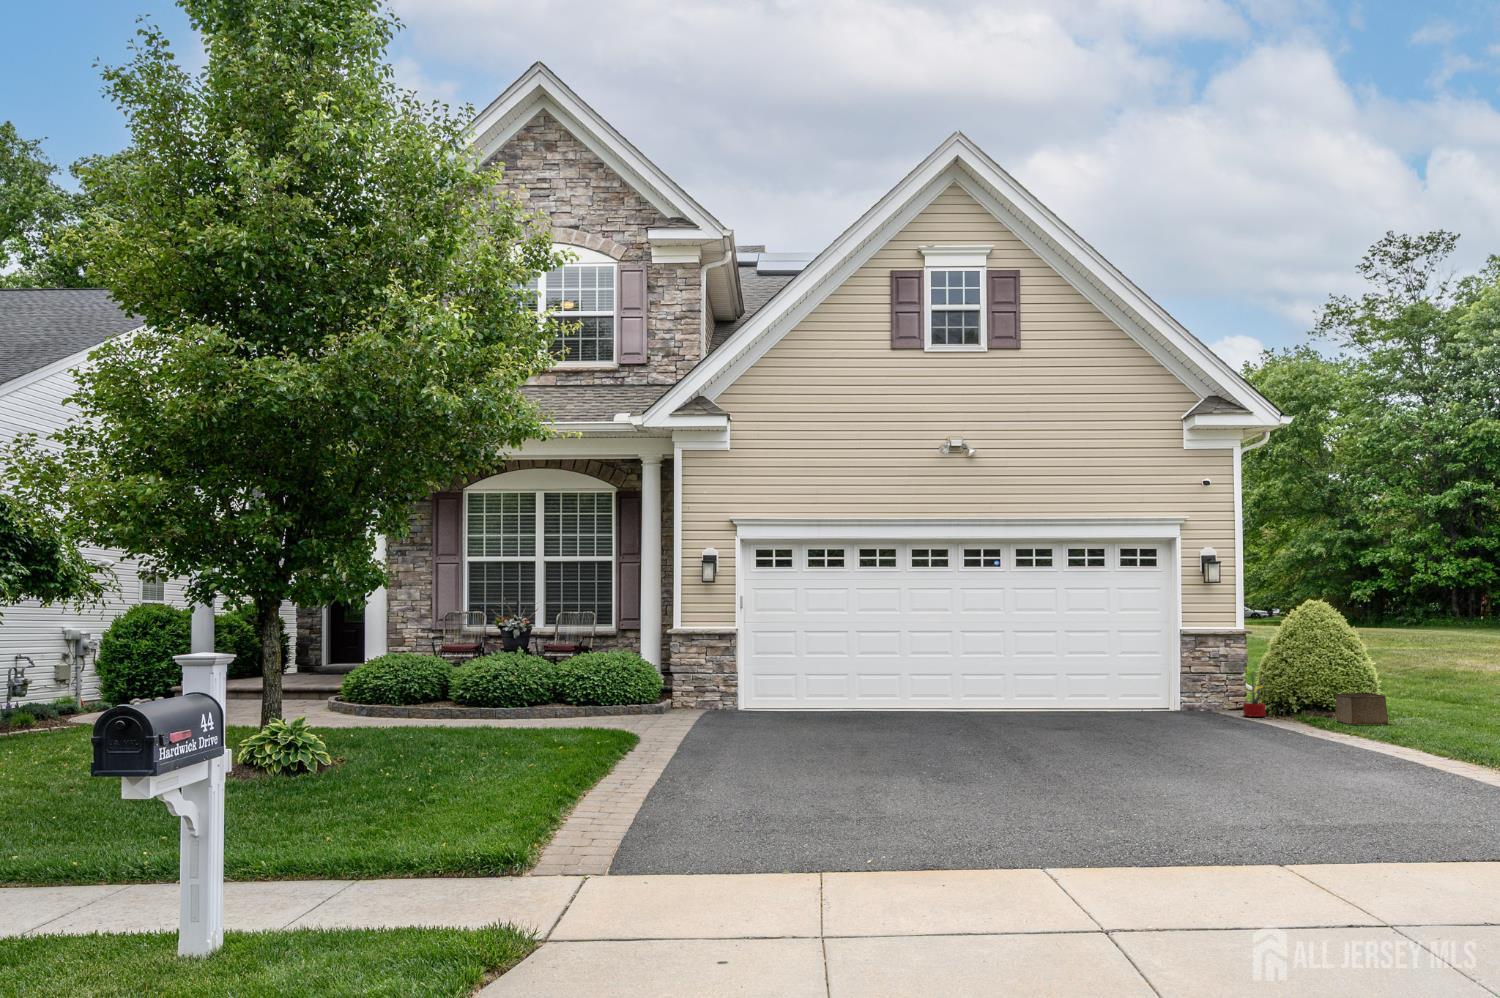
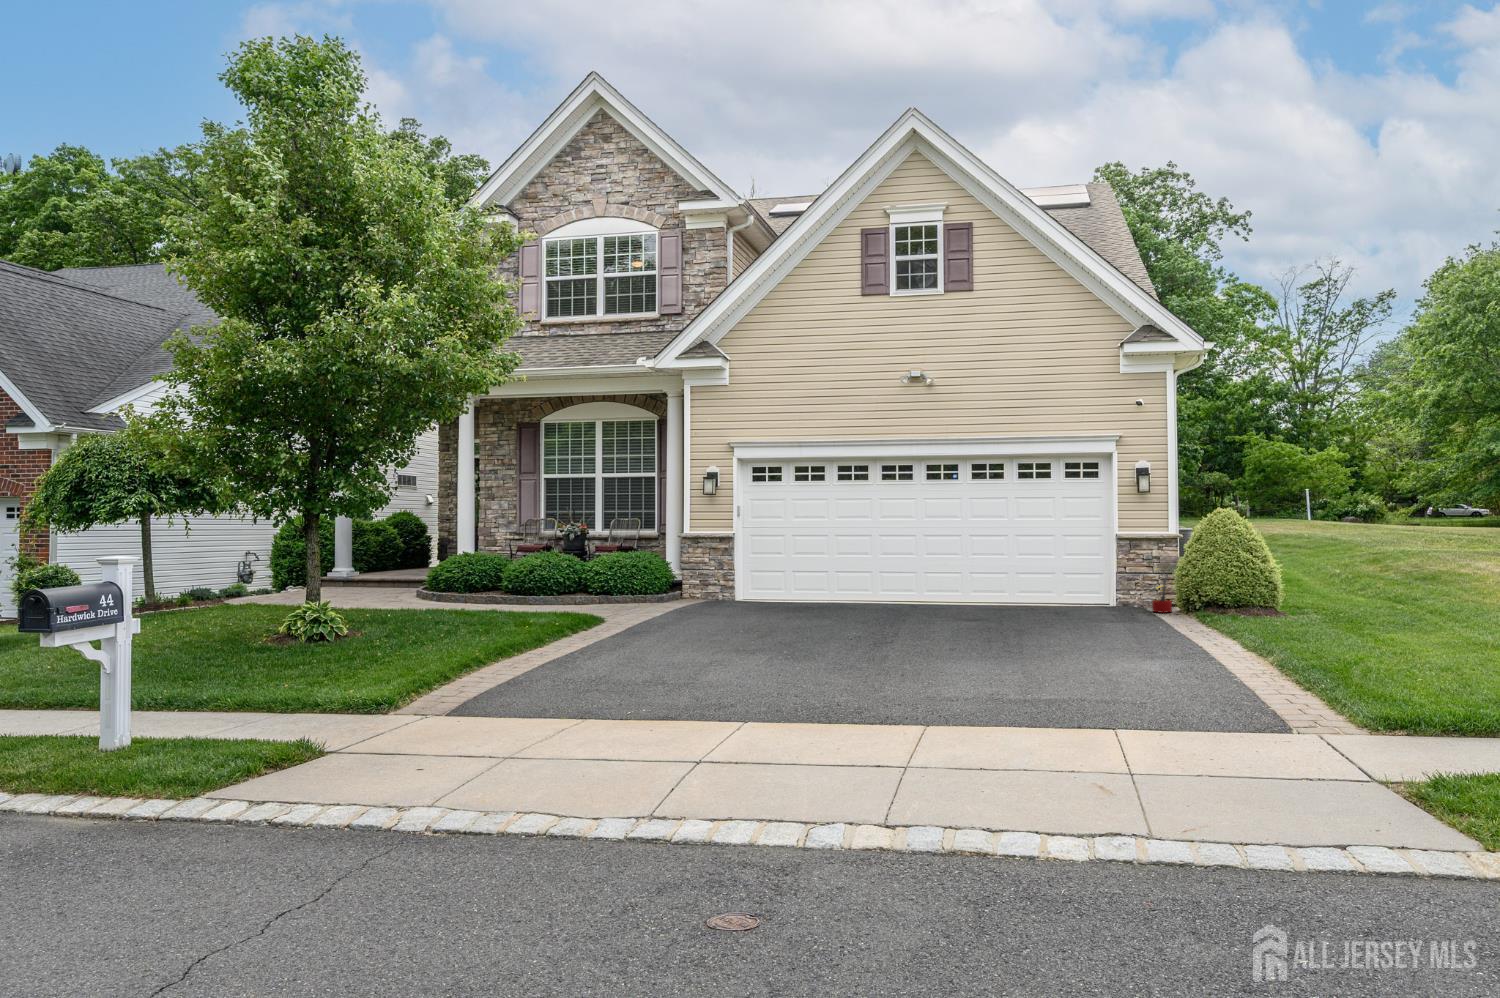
storage bin: present [1335,693,1388,725] -> none [1227,593,1269,621]

